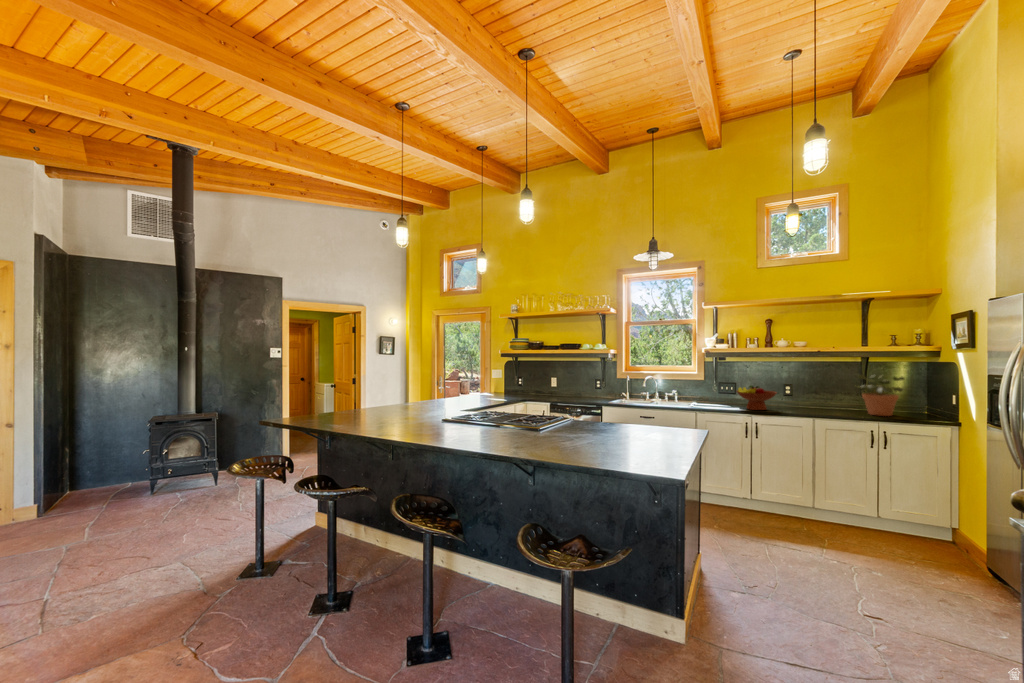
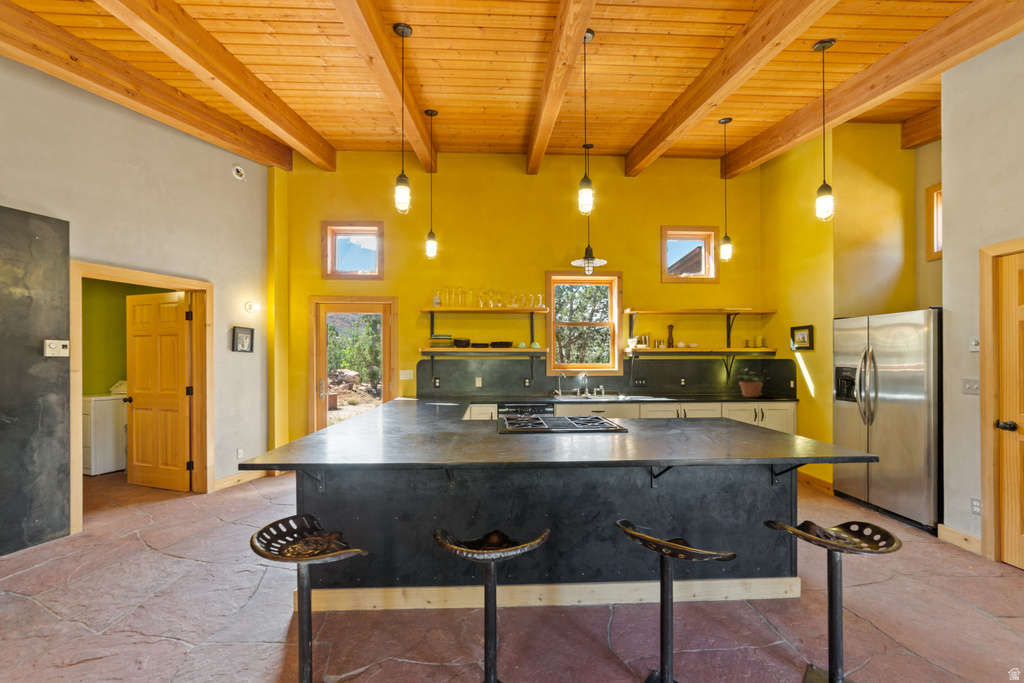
fruit bowl: present [737,386,777,410] -> none [665,379,697,398]

